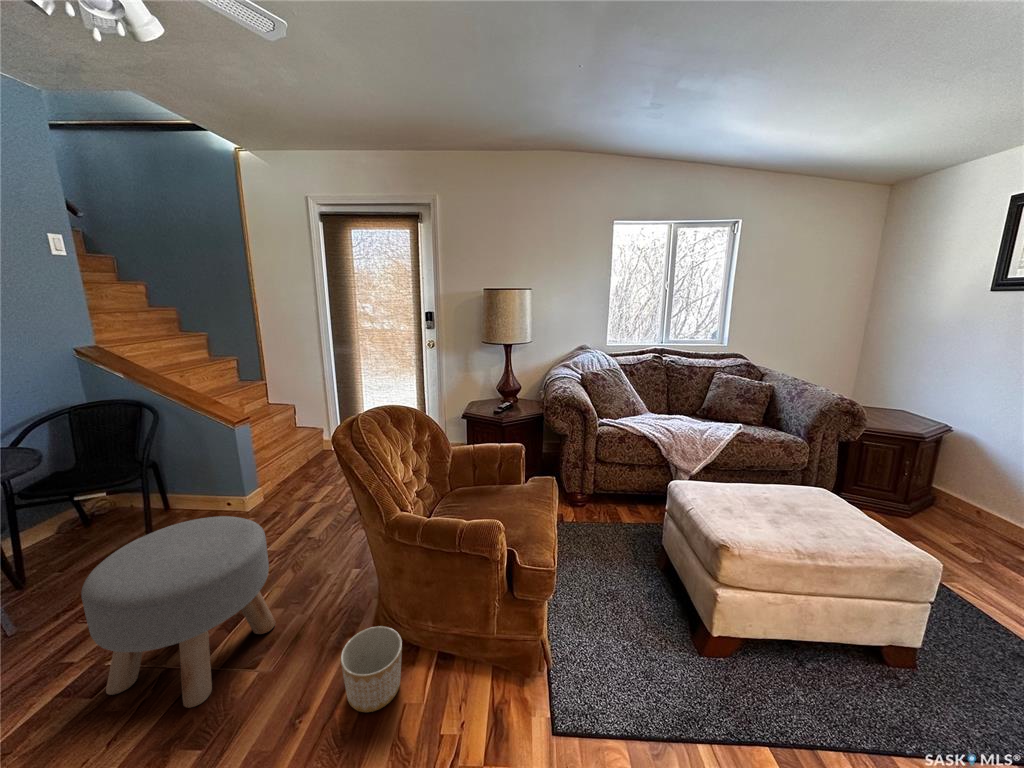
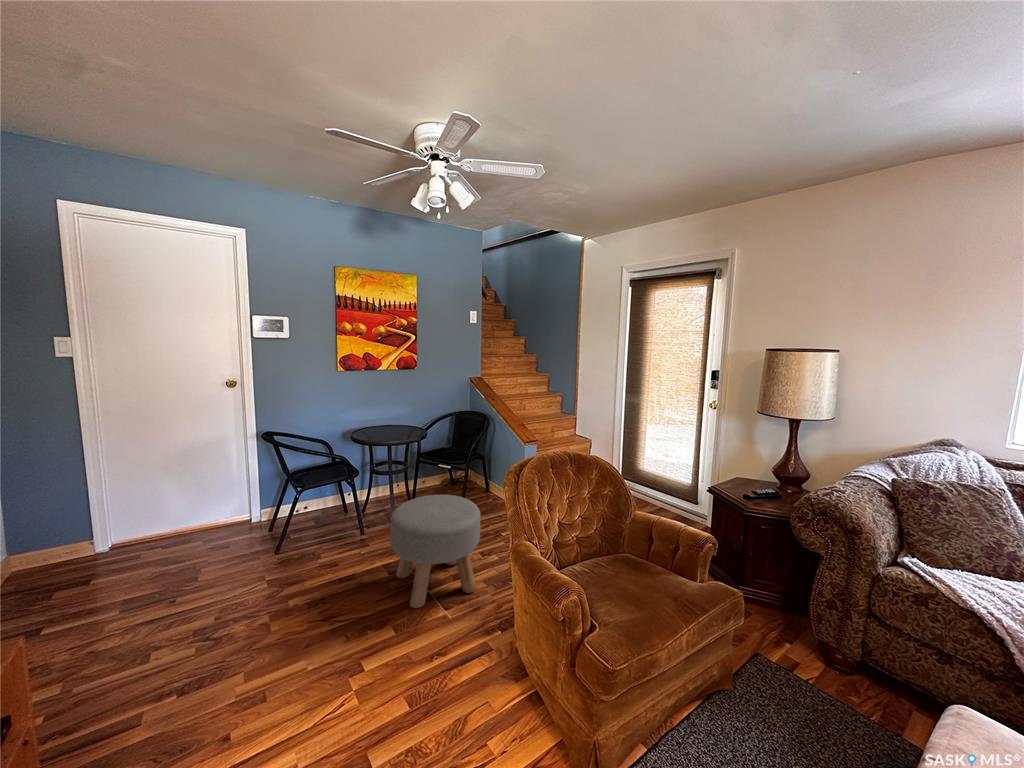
planter: present [341,626,402,712] -> none [460,623,506,691]

